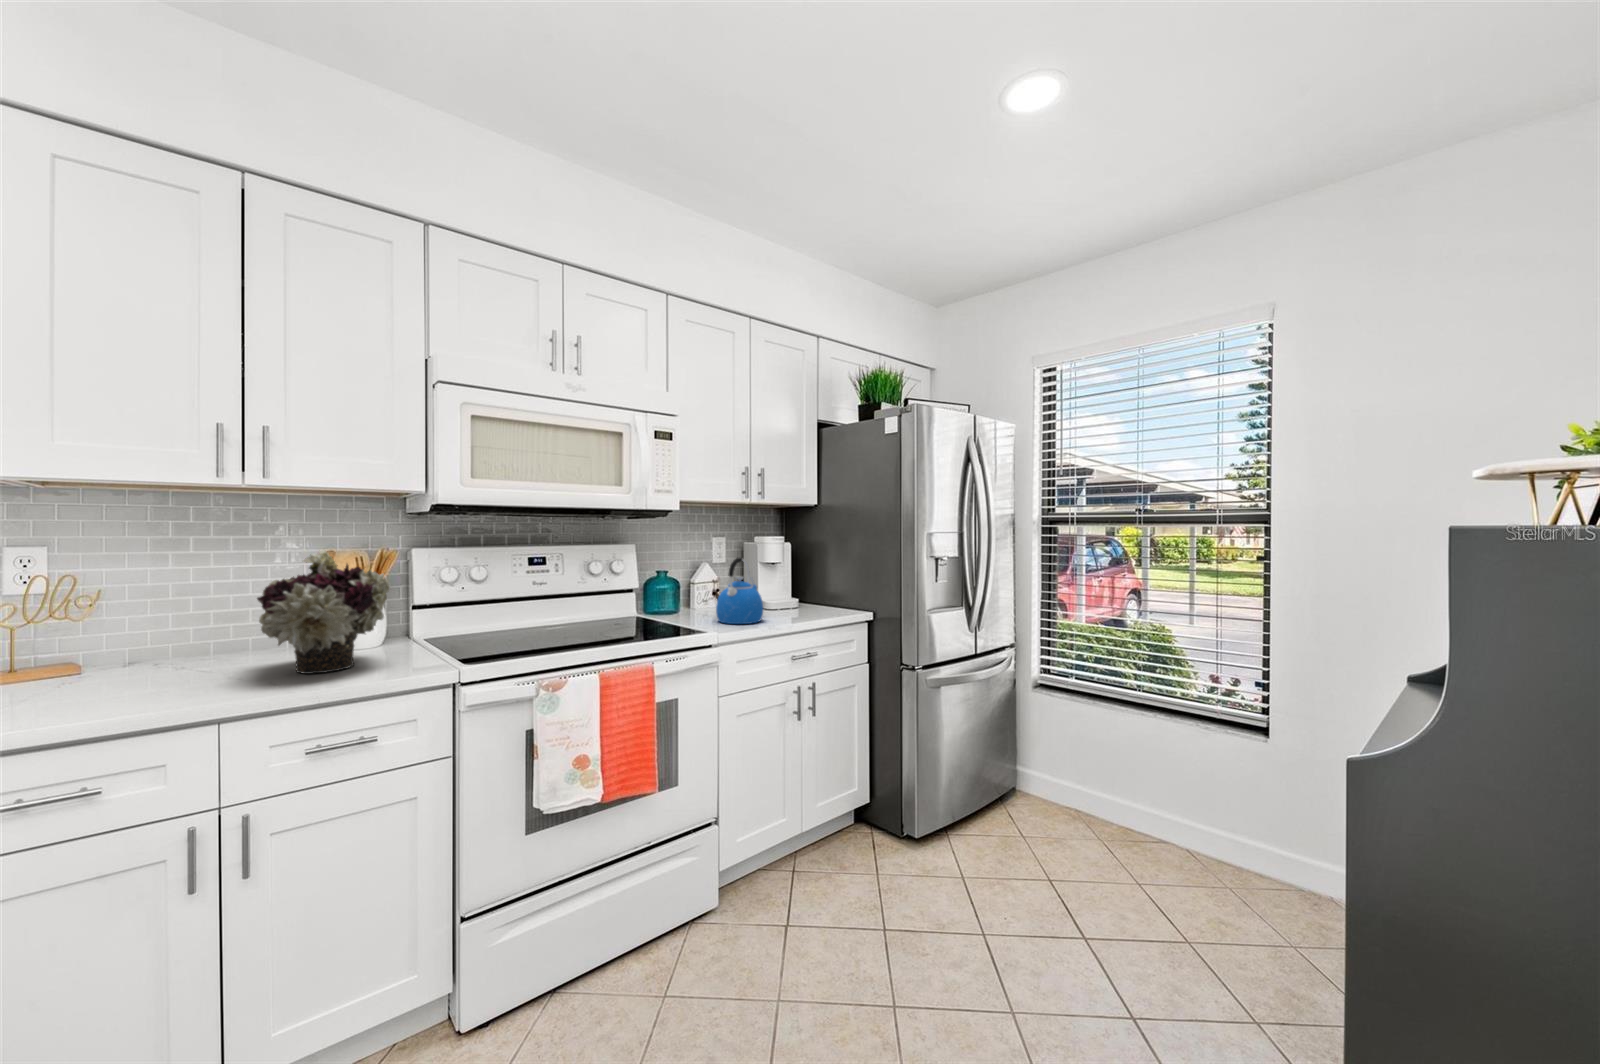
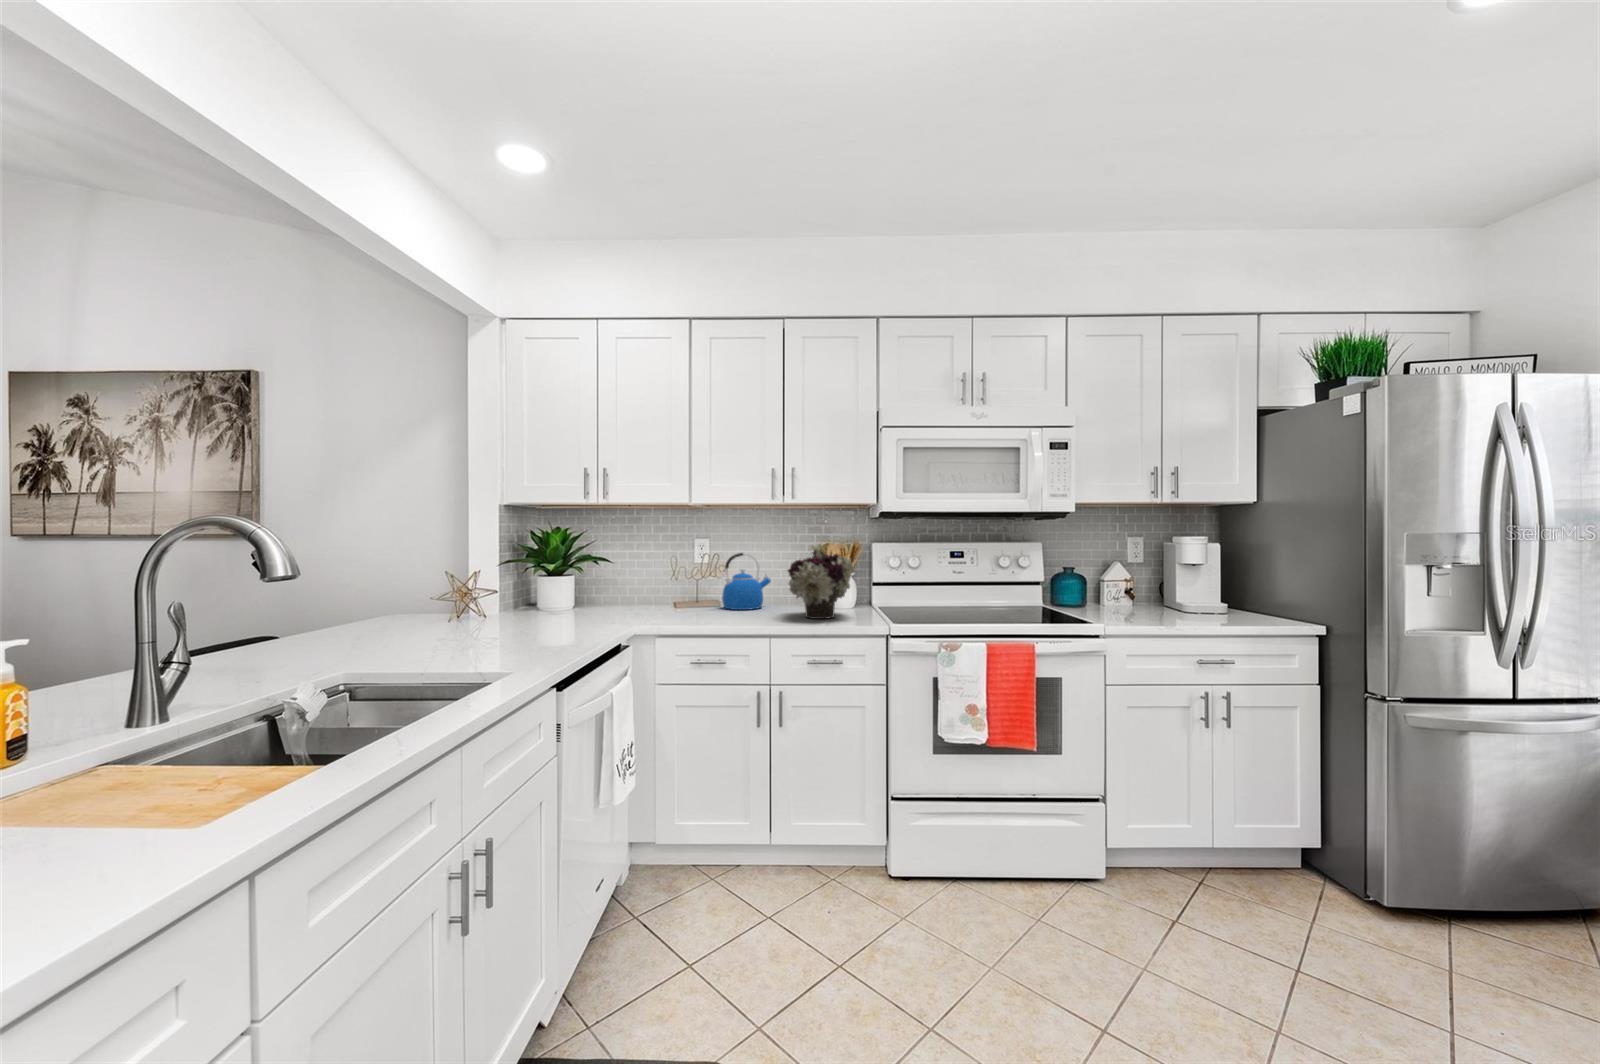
kettle: present [716,557,763,624] -> present [722,553,771,610]

